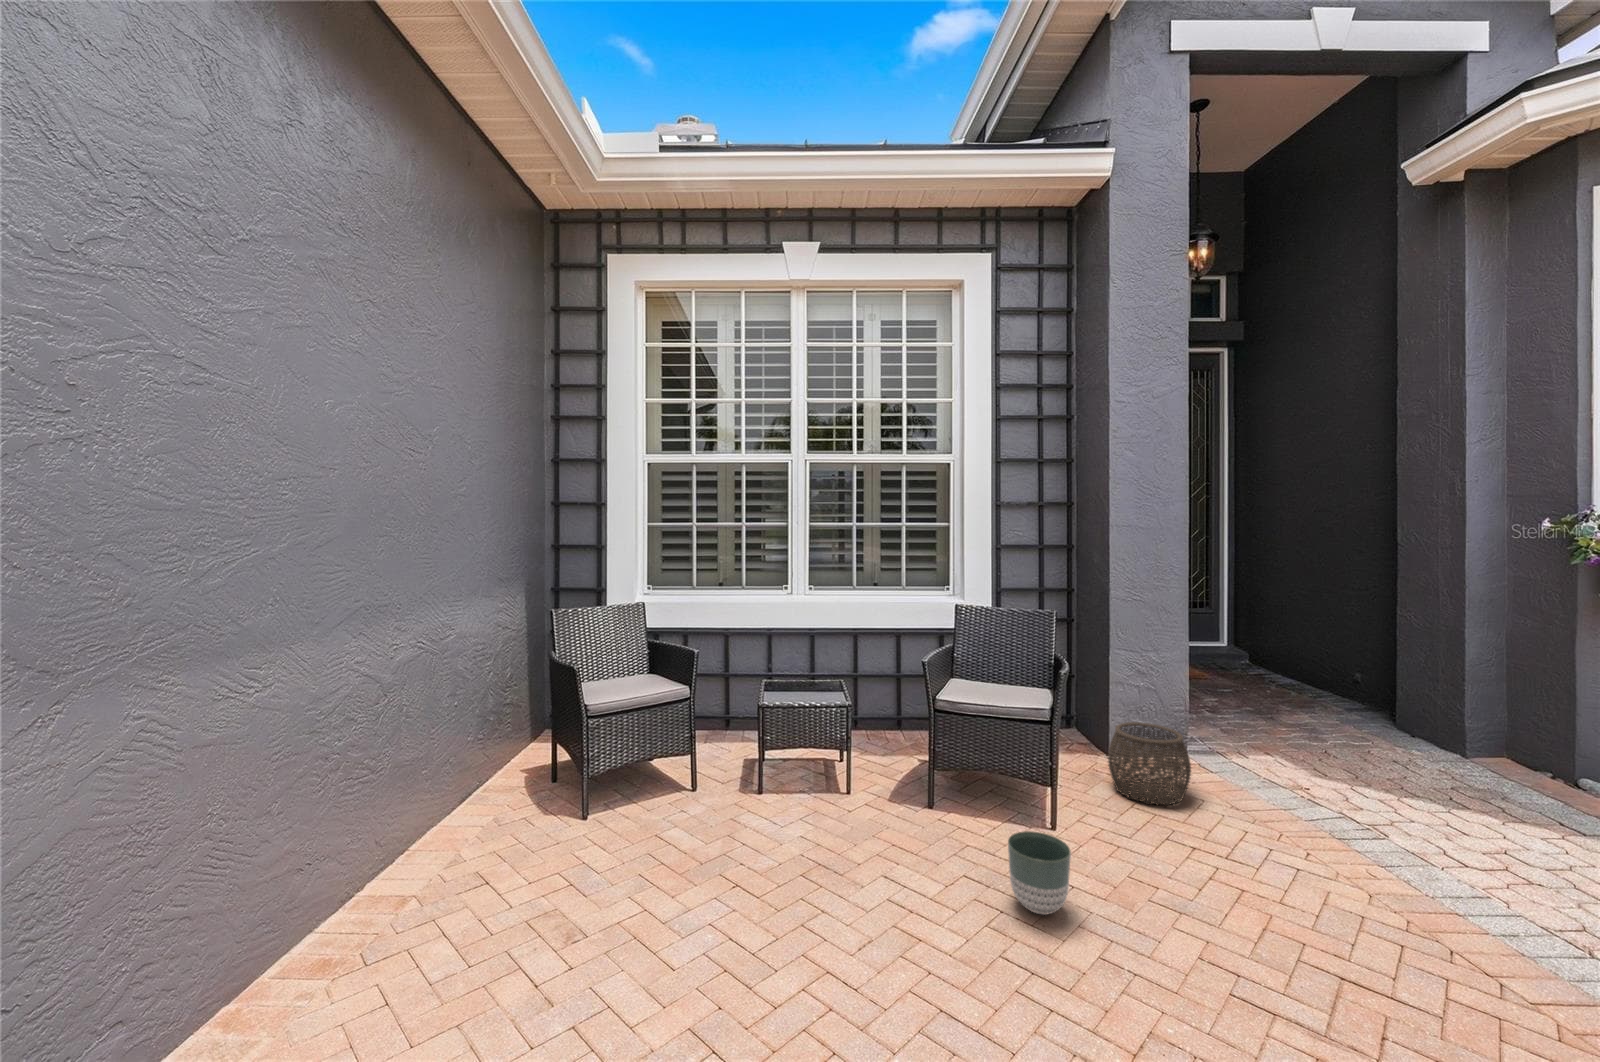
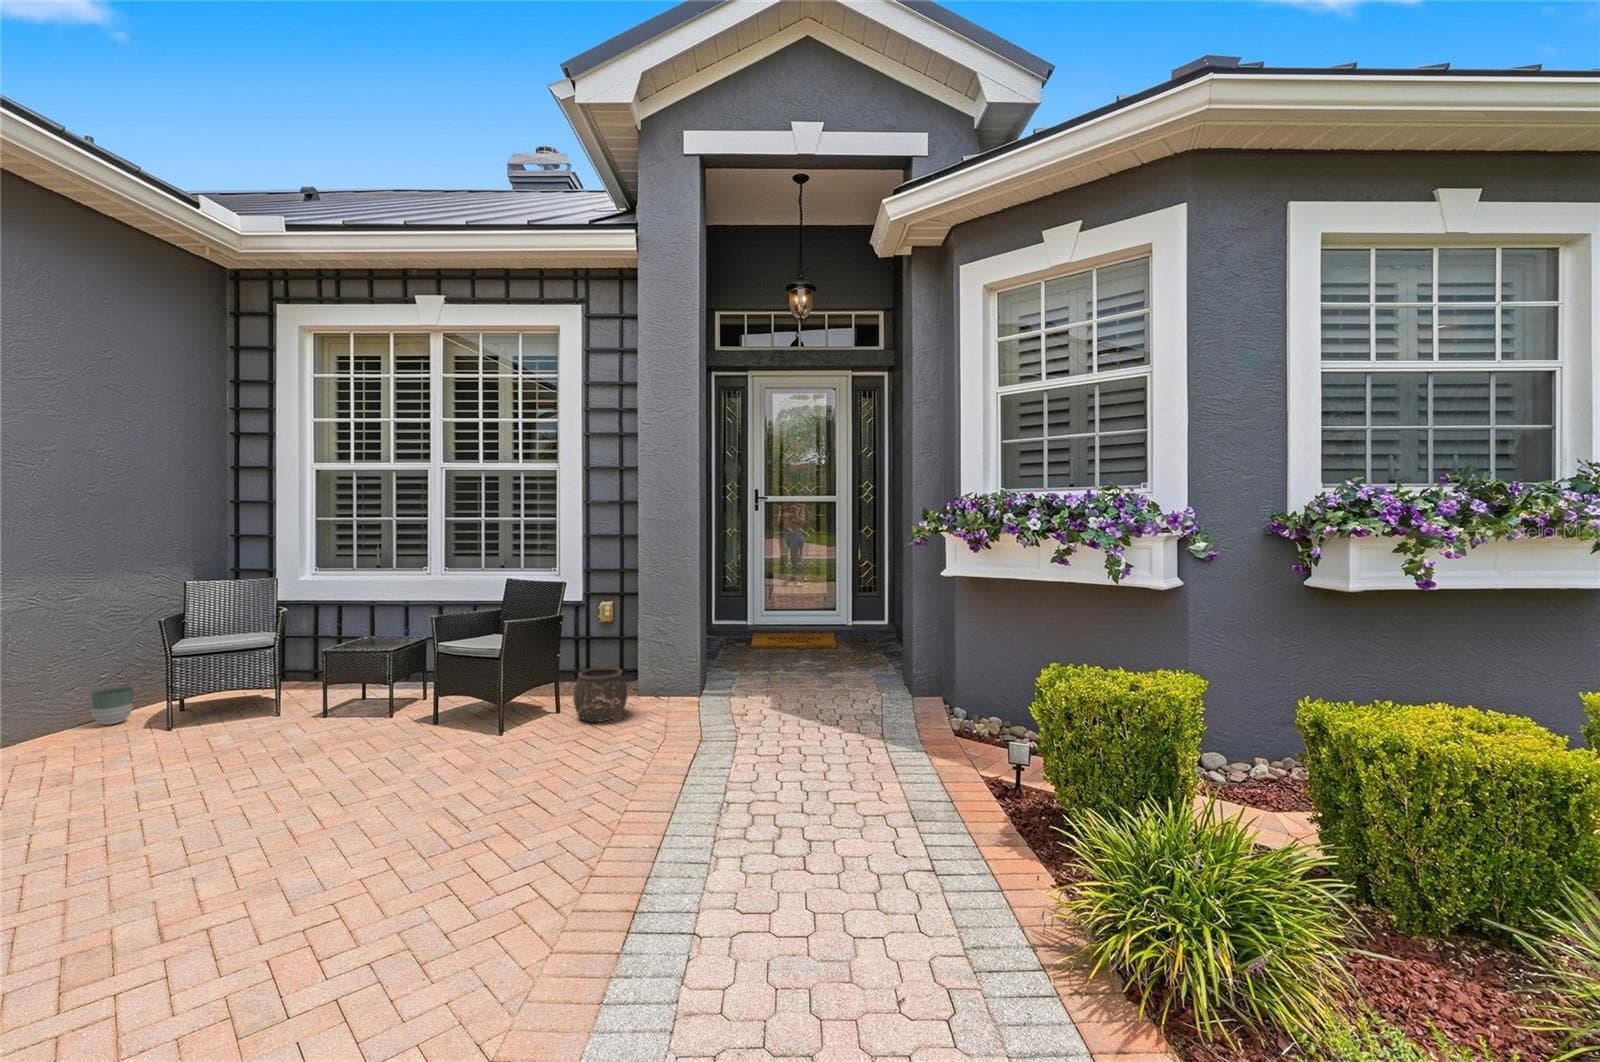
planter: present [1008,831,1071,915] -> present [90,687,133,725]

